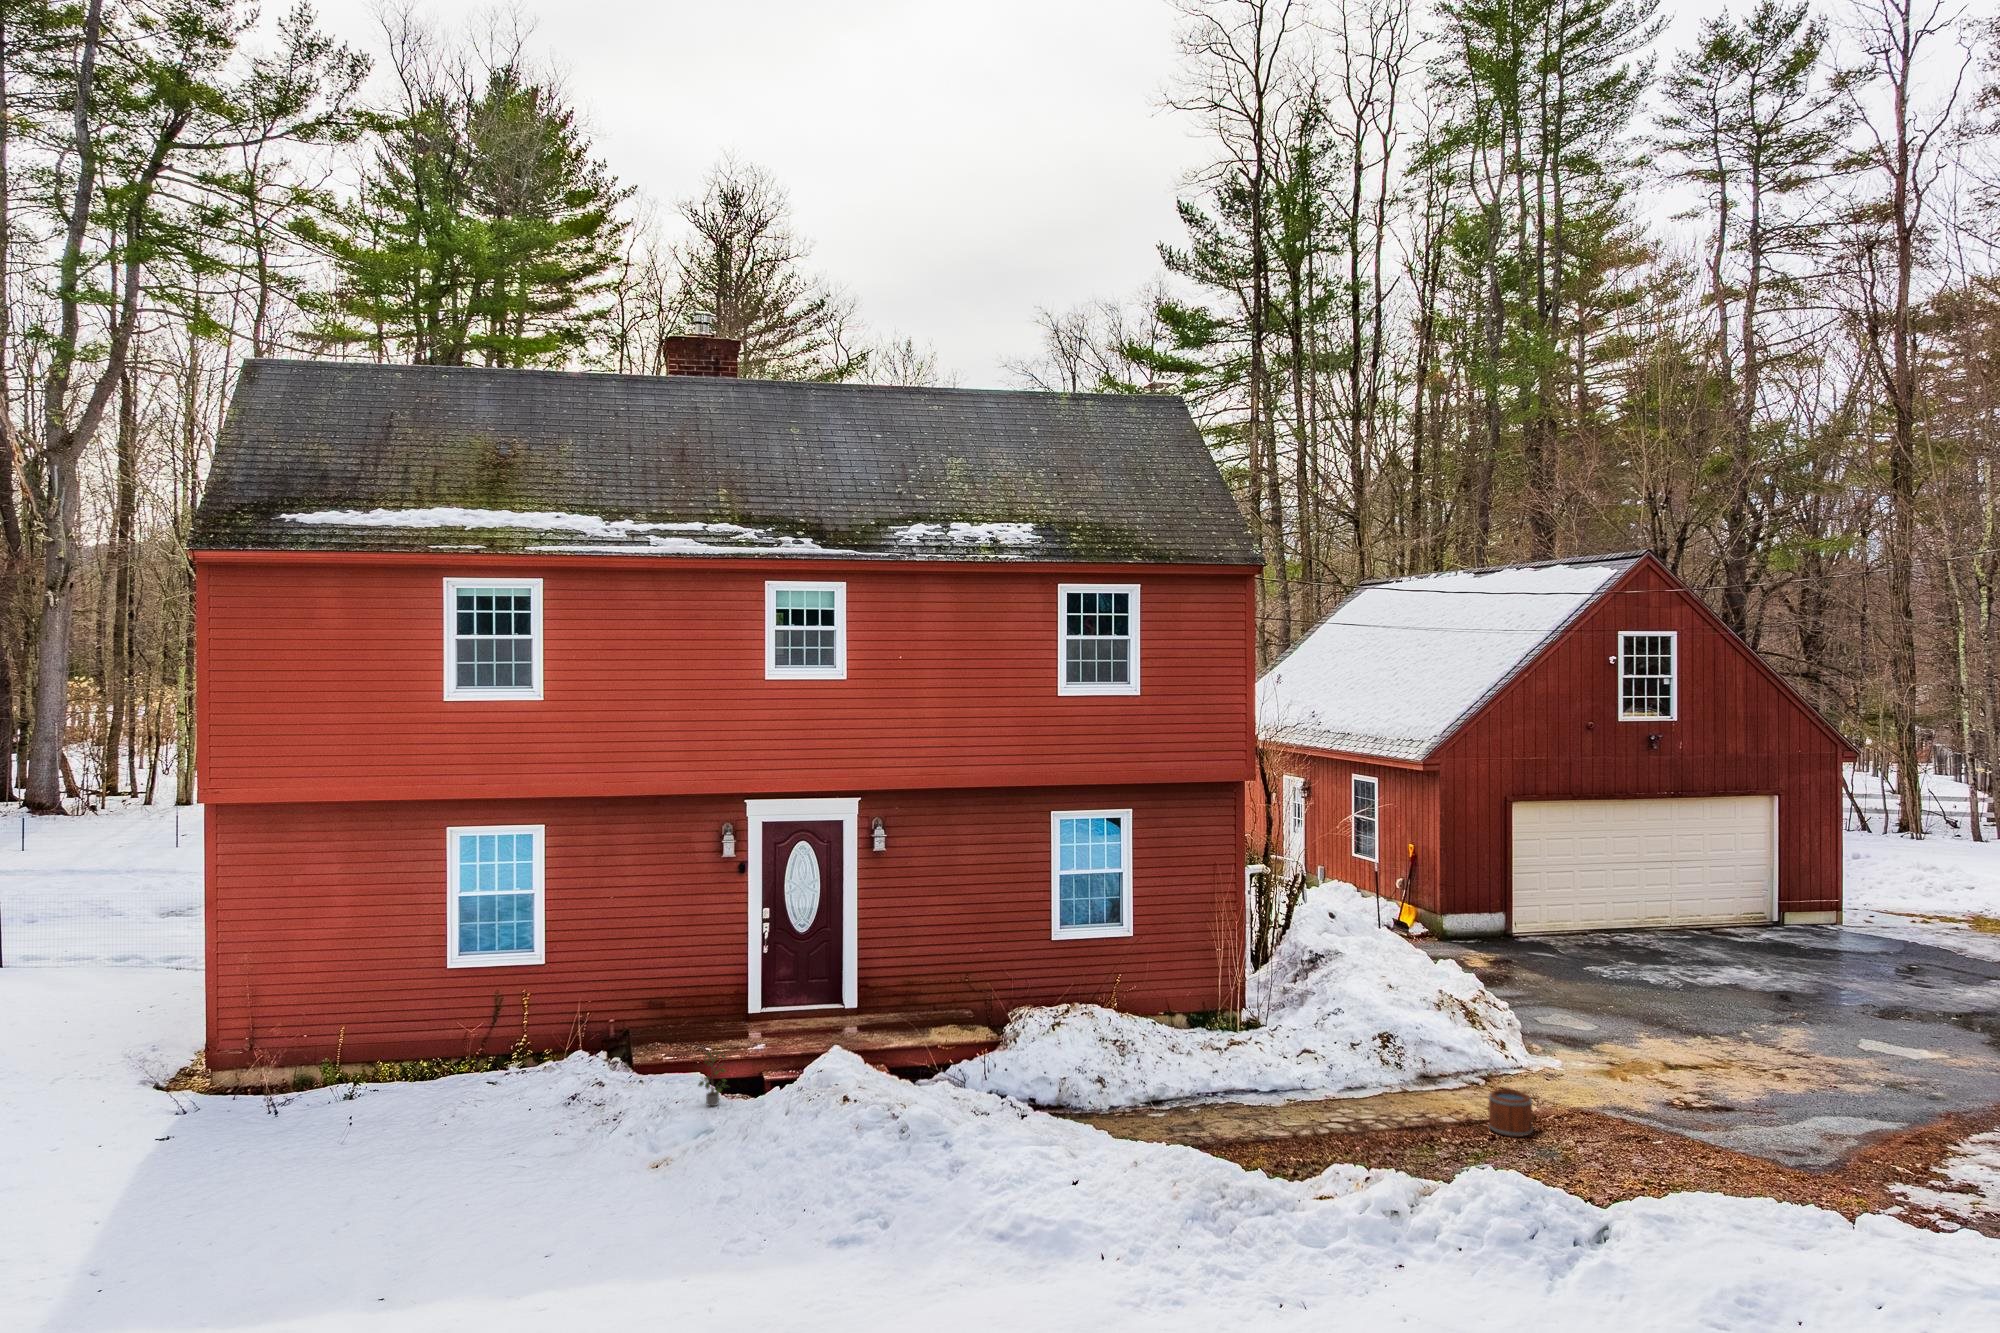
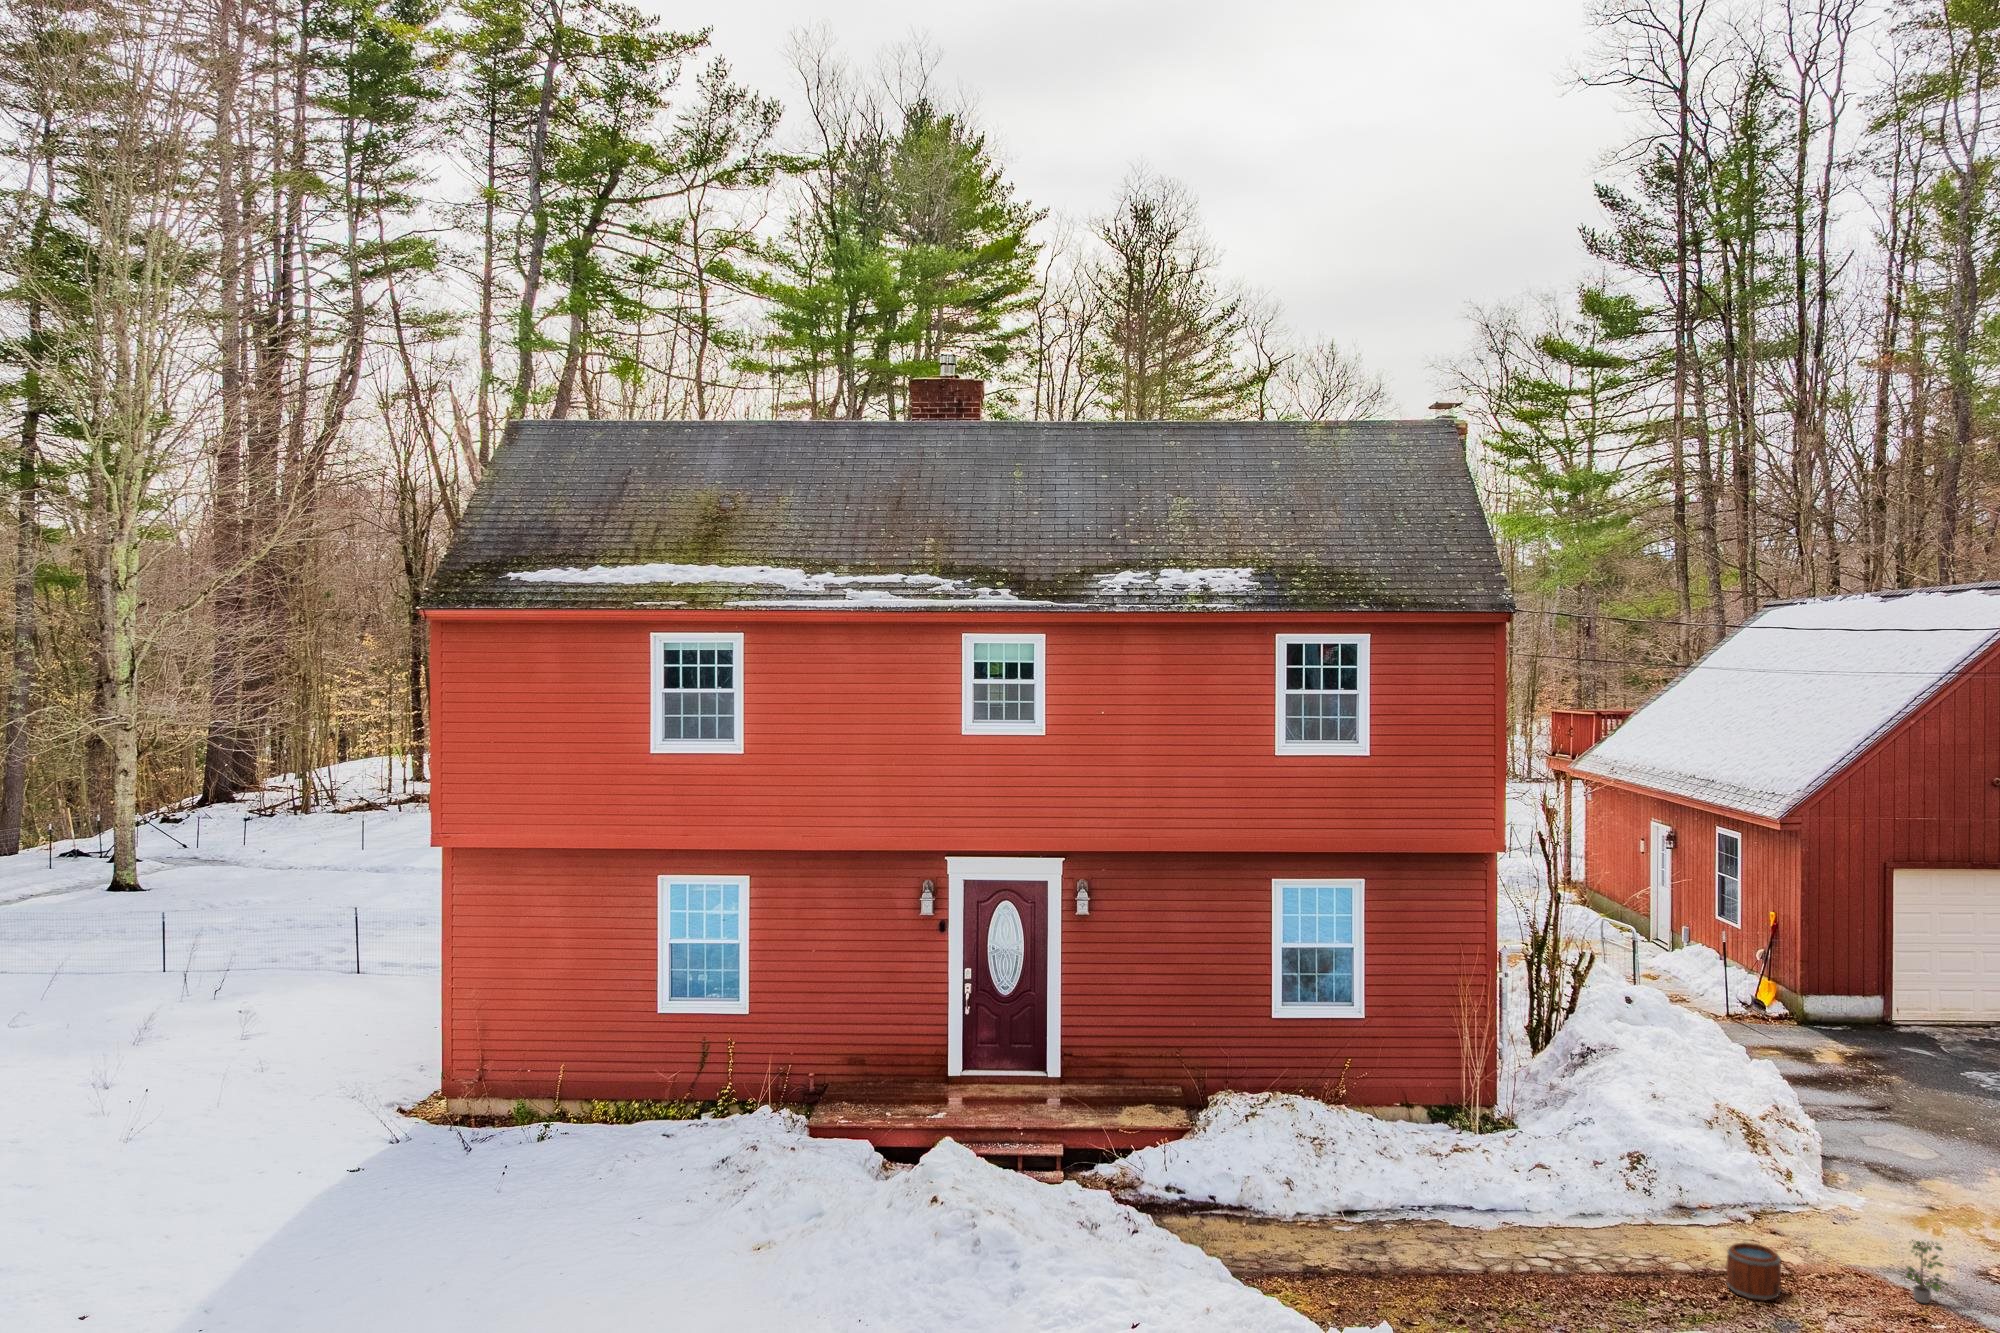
potted plant: present [699,1052,726,1106] -> present [1907,1240,1946,1303]

